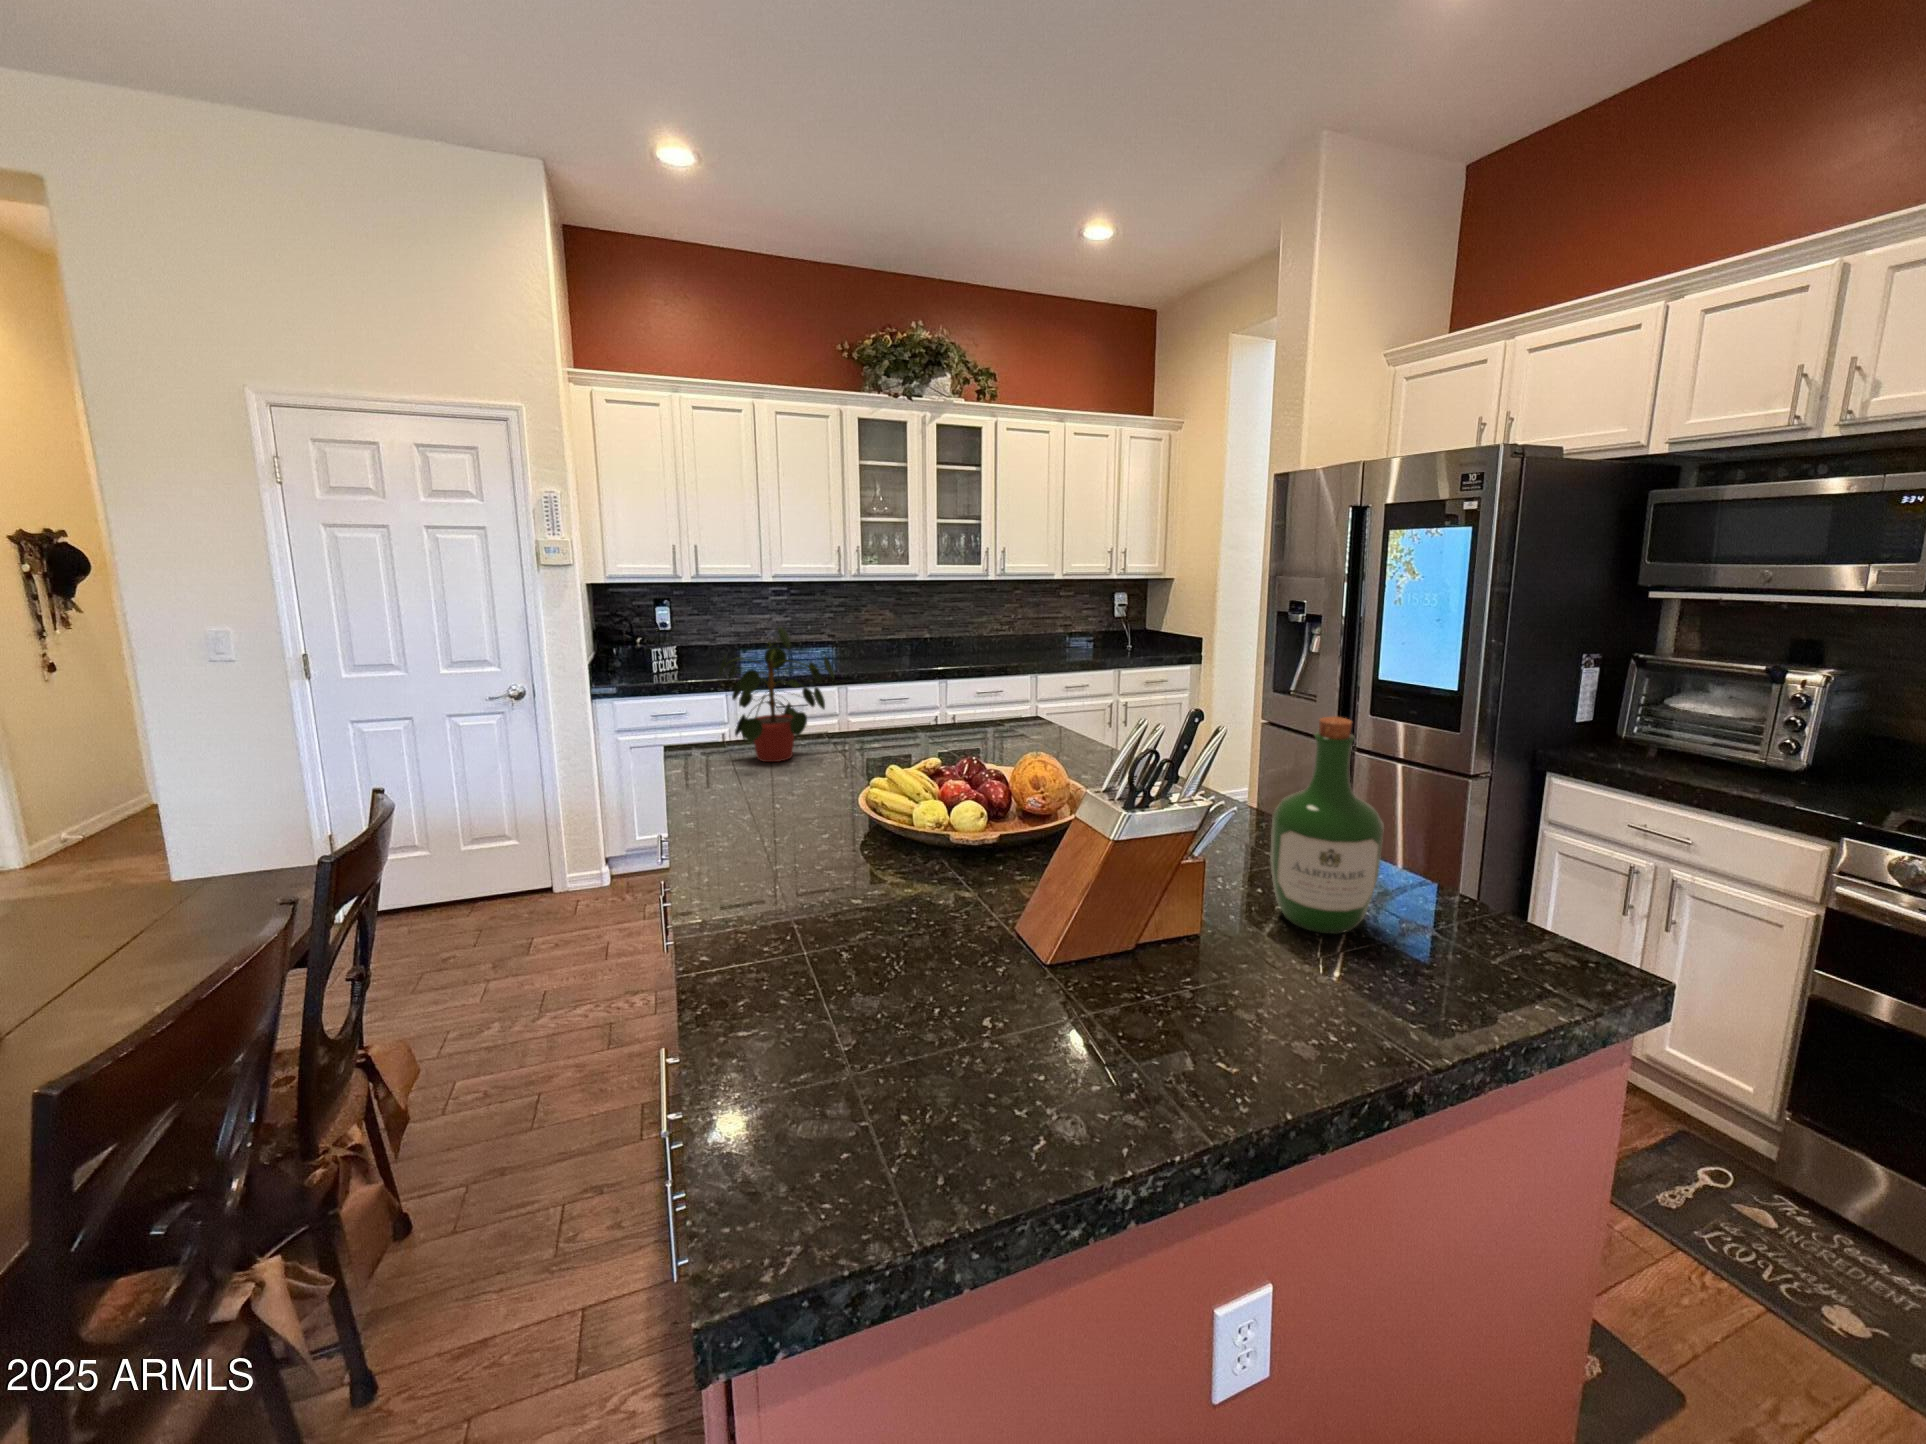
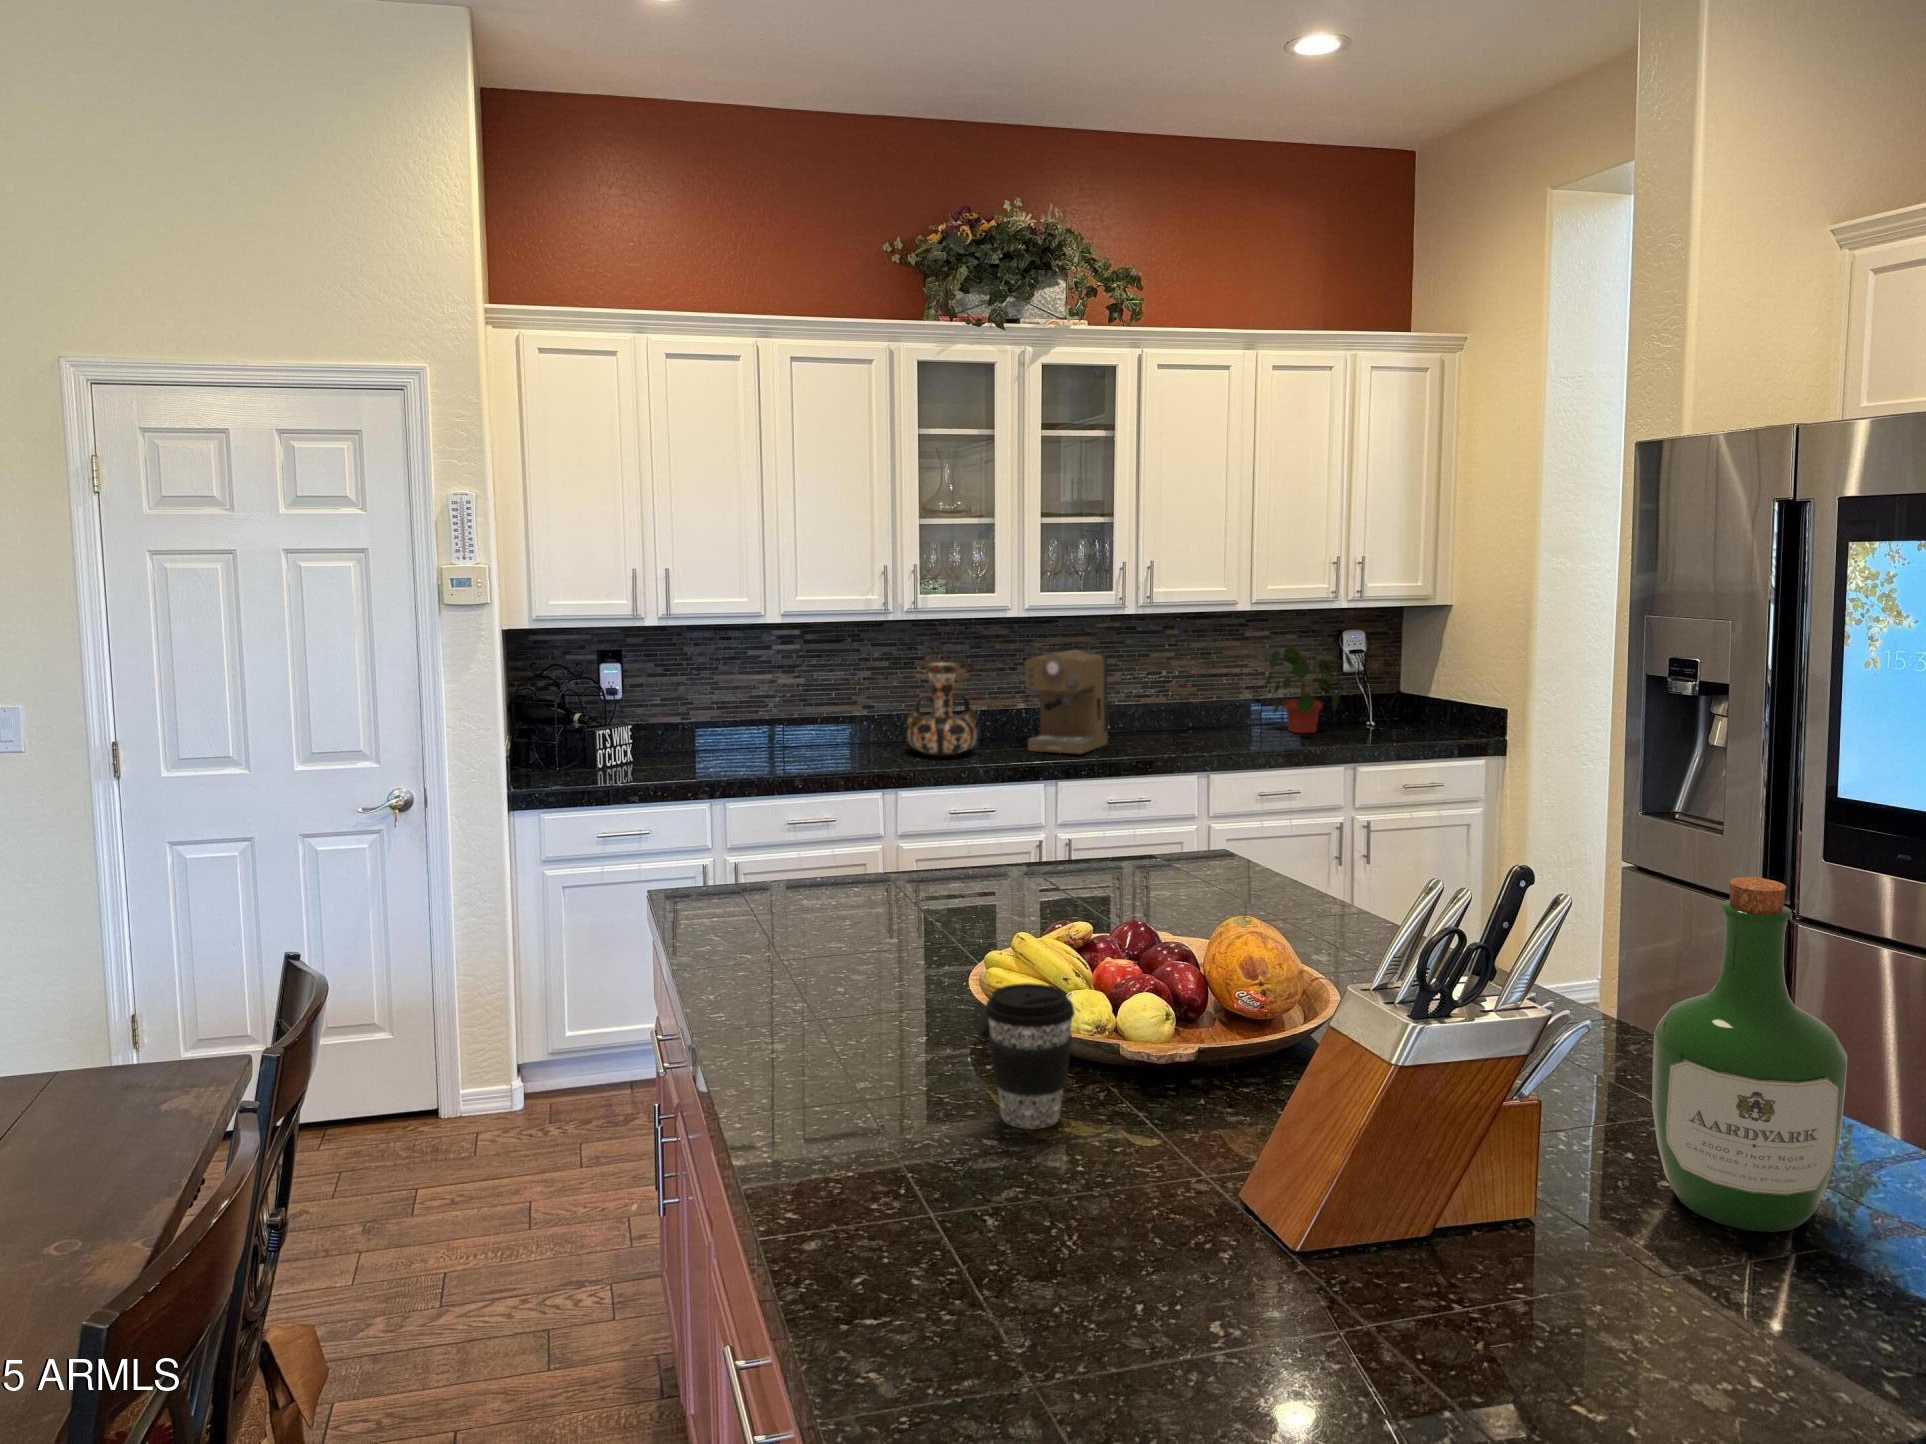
coffee maker: none [926,601,977,664] -> present [1025,650,1108,753]
decorative vase: none [853,608,898,665] -> present [907,662,977,756]
potted plant: present [718,627,834,762] -> present [1265,630,1353,733]
coffee cup: none [858,796,918,890] -> present [985,983,1075,1129]

